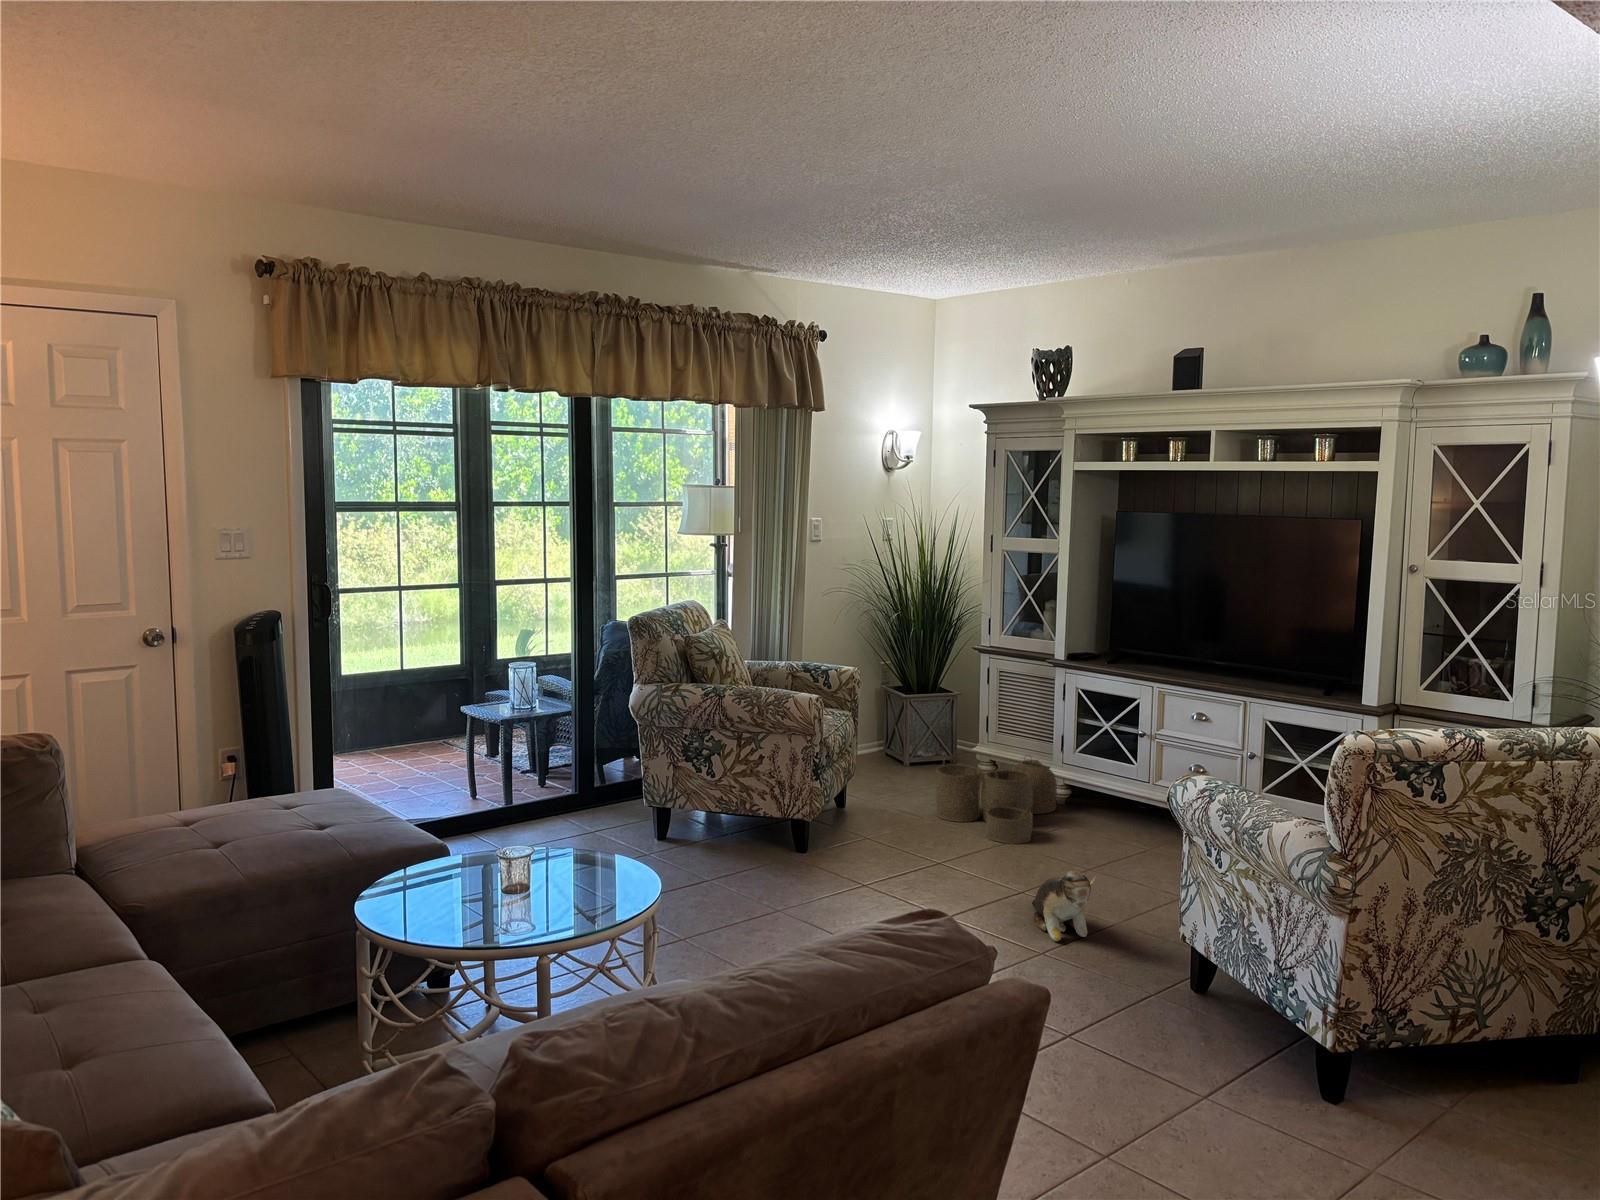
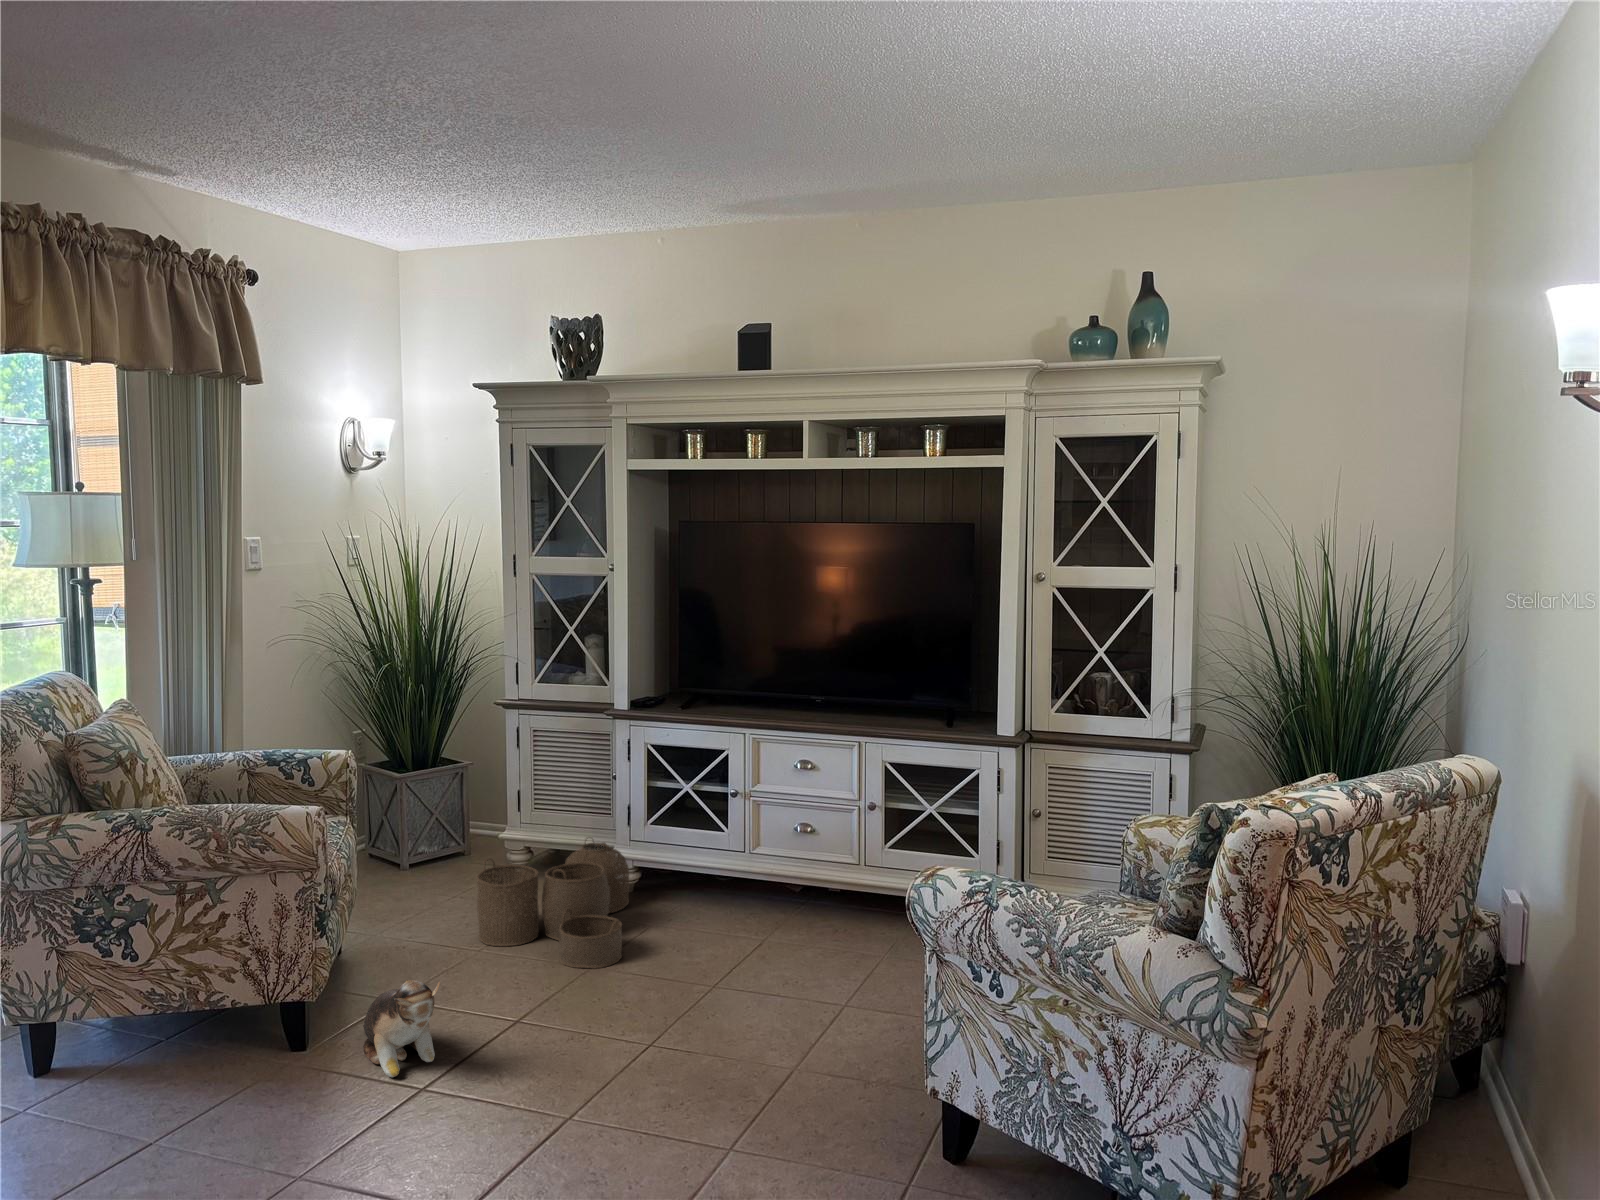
plush toy: present [1032,870,1096,941] -> present [363,980,440,1077]

